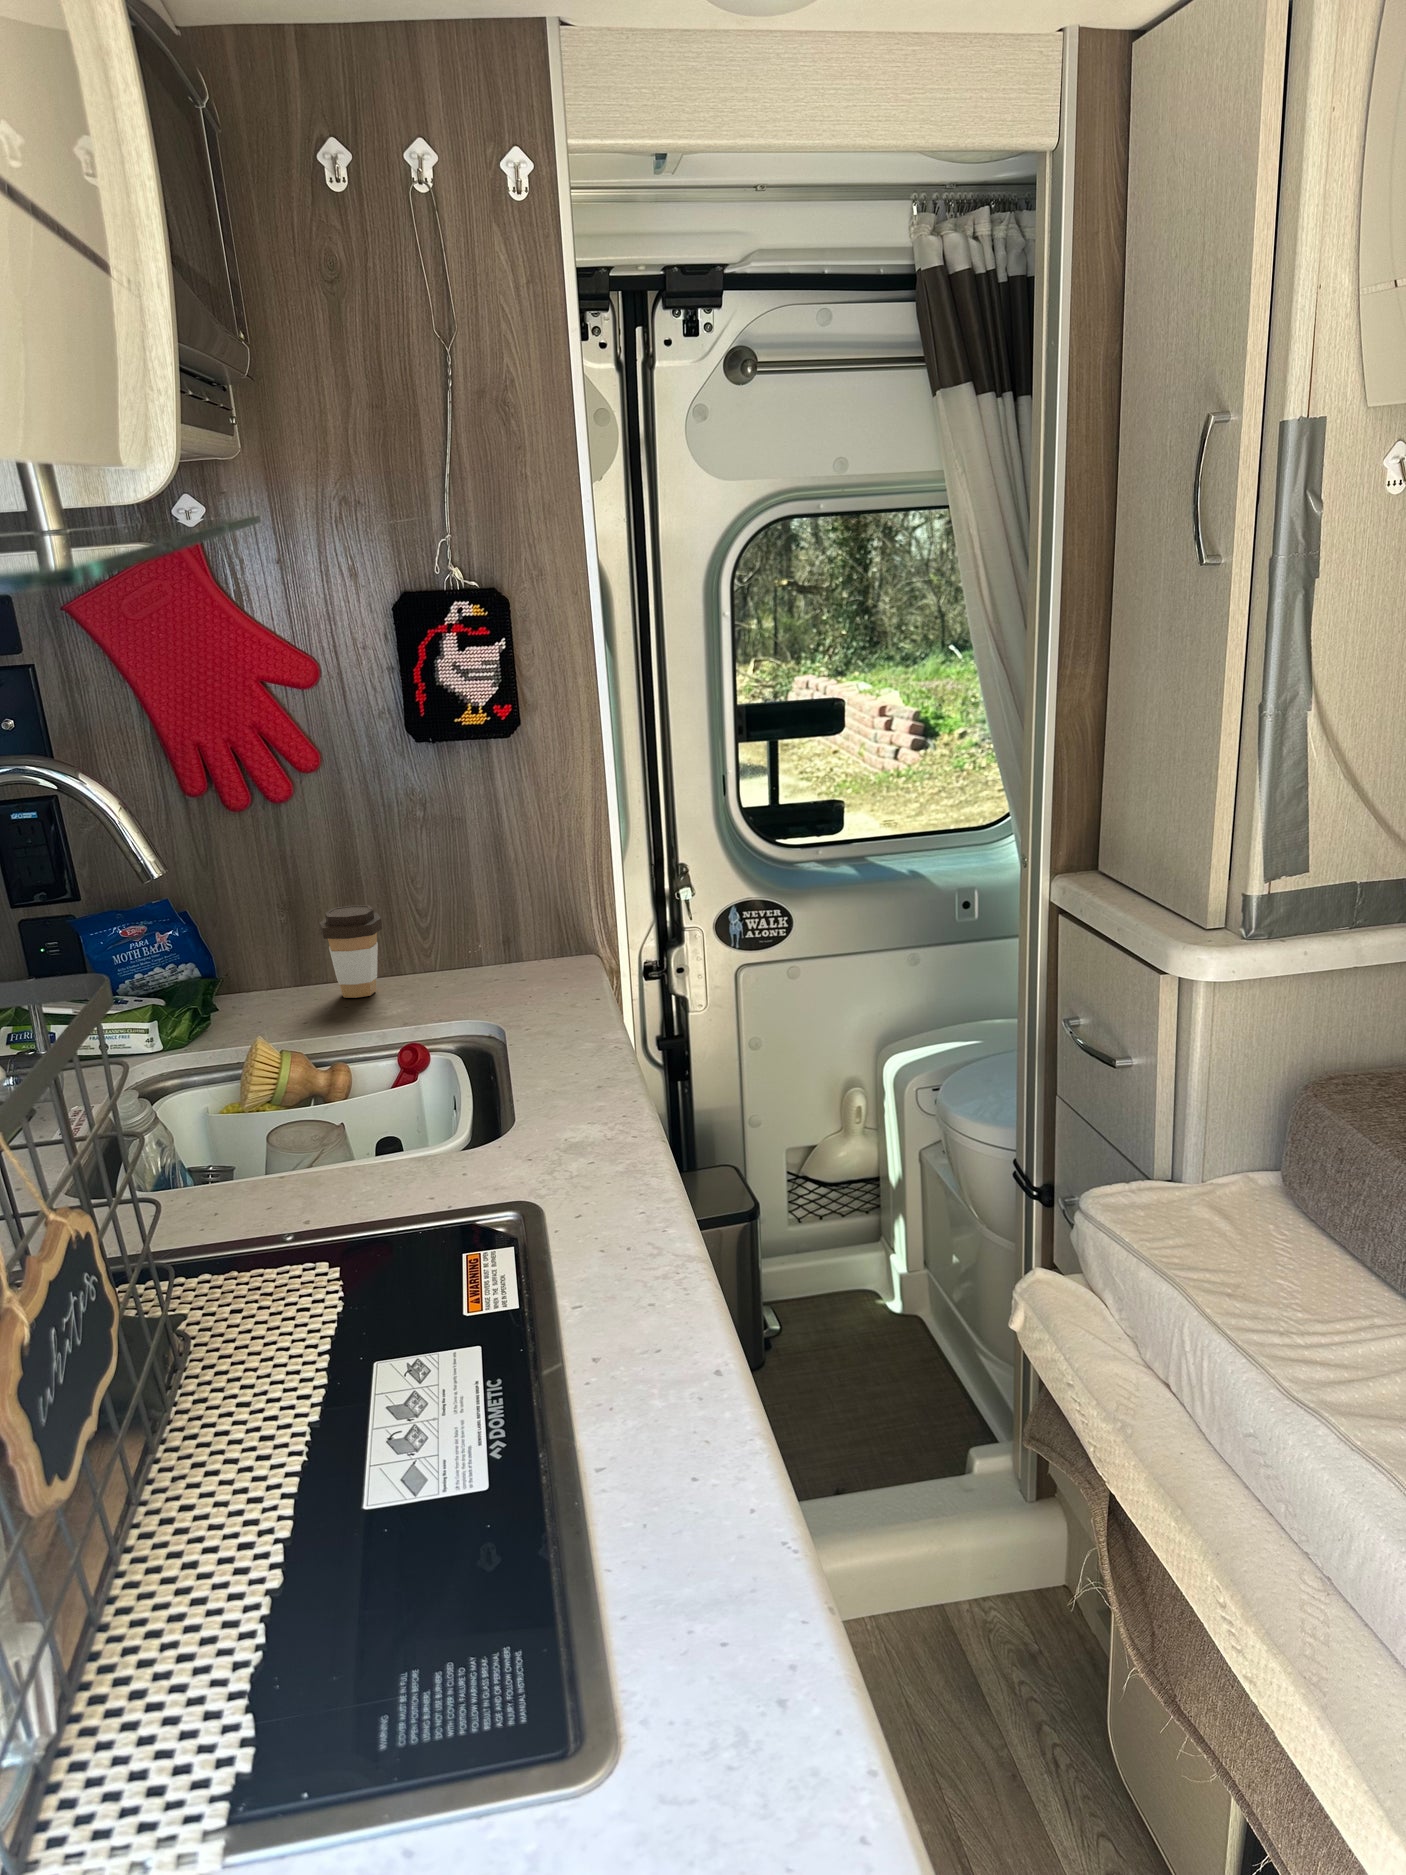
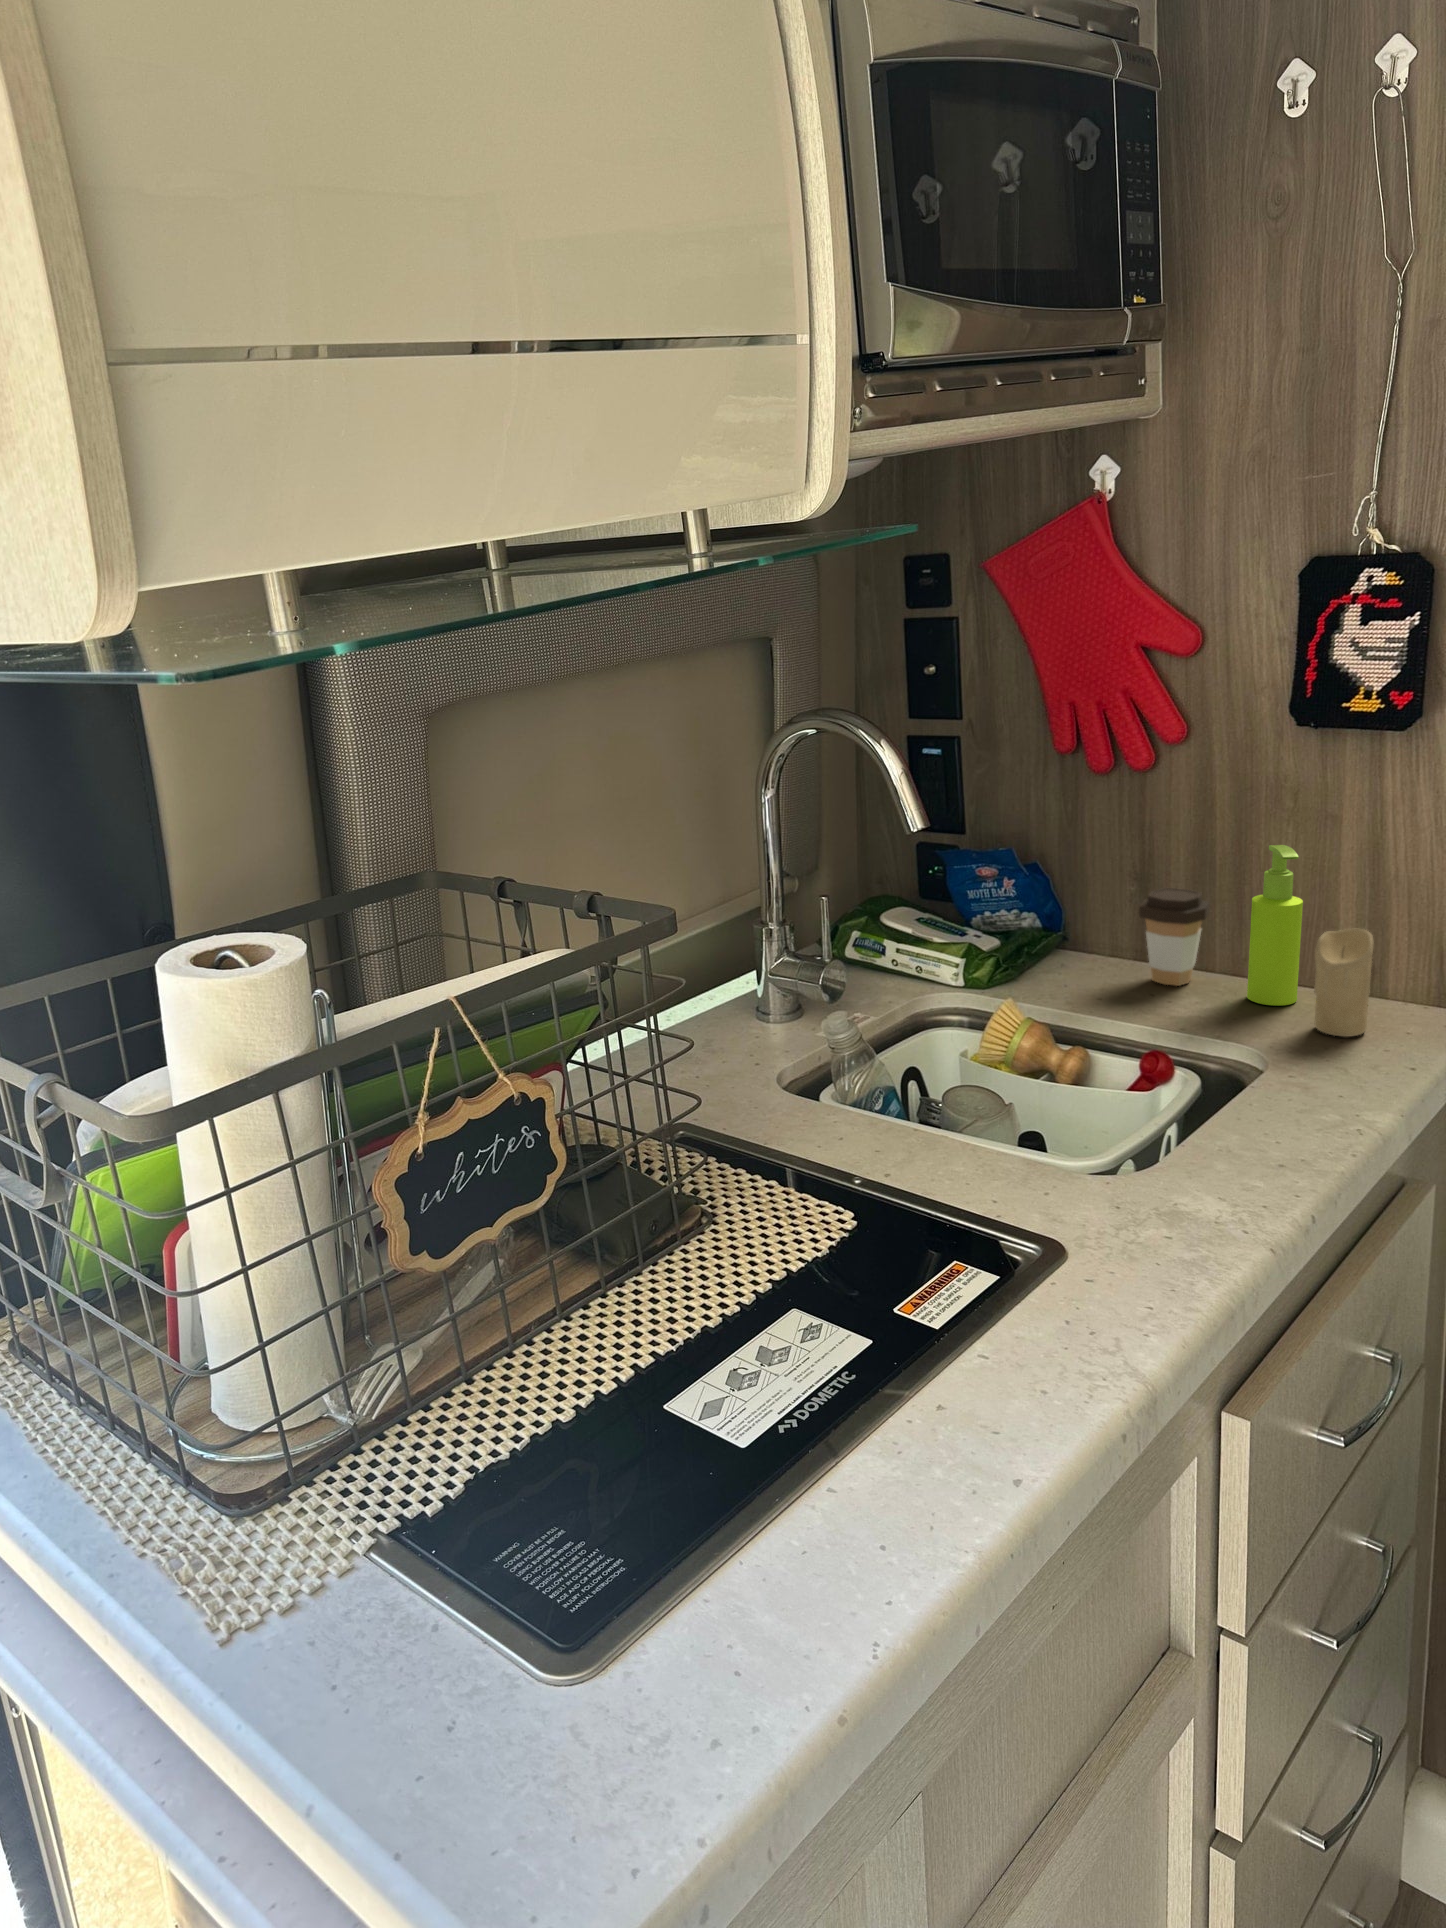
soap dispenser: none [426,847,477,991] -> present [1247,845,1303,1006]
candle: none [504,904,553,997] -> present [1314,929,1373,1037]

